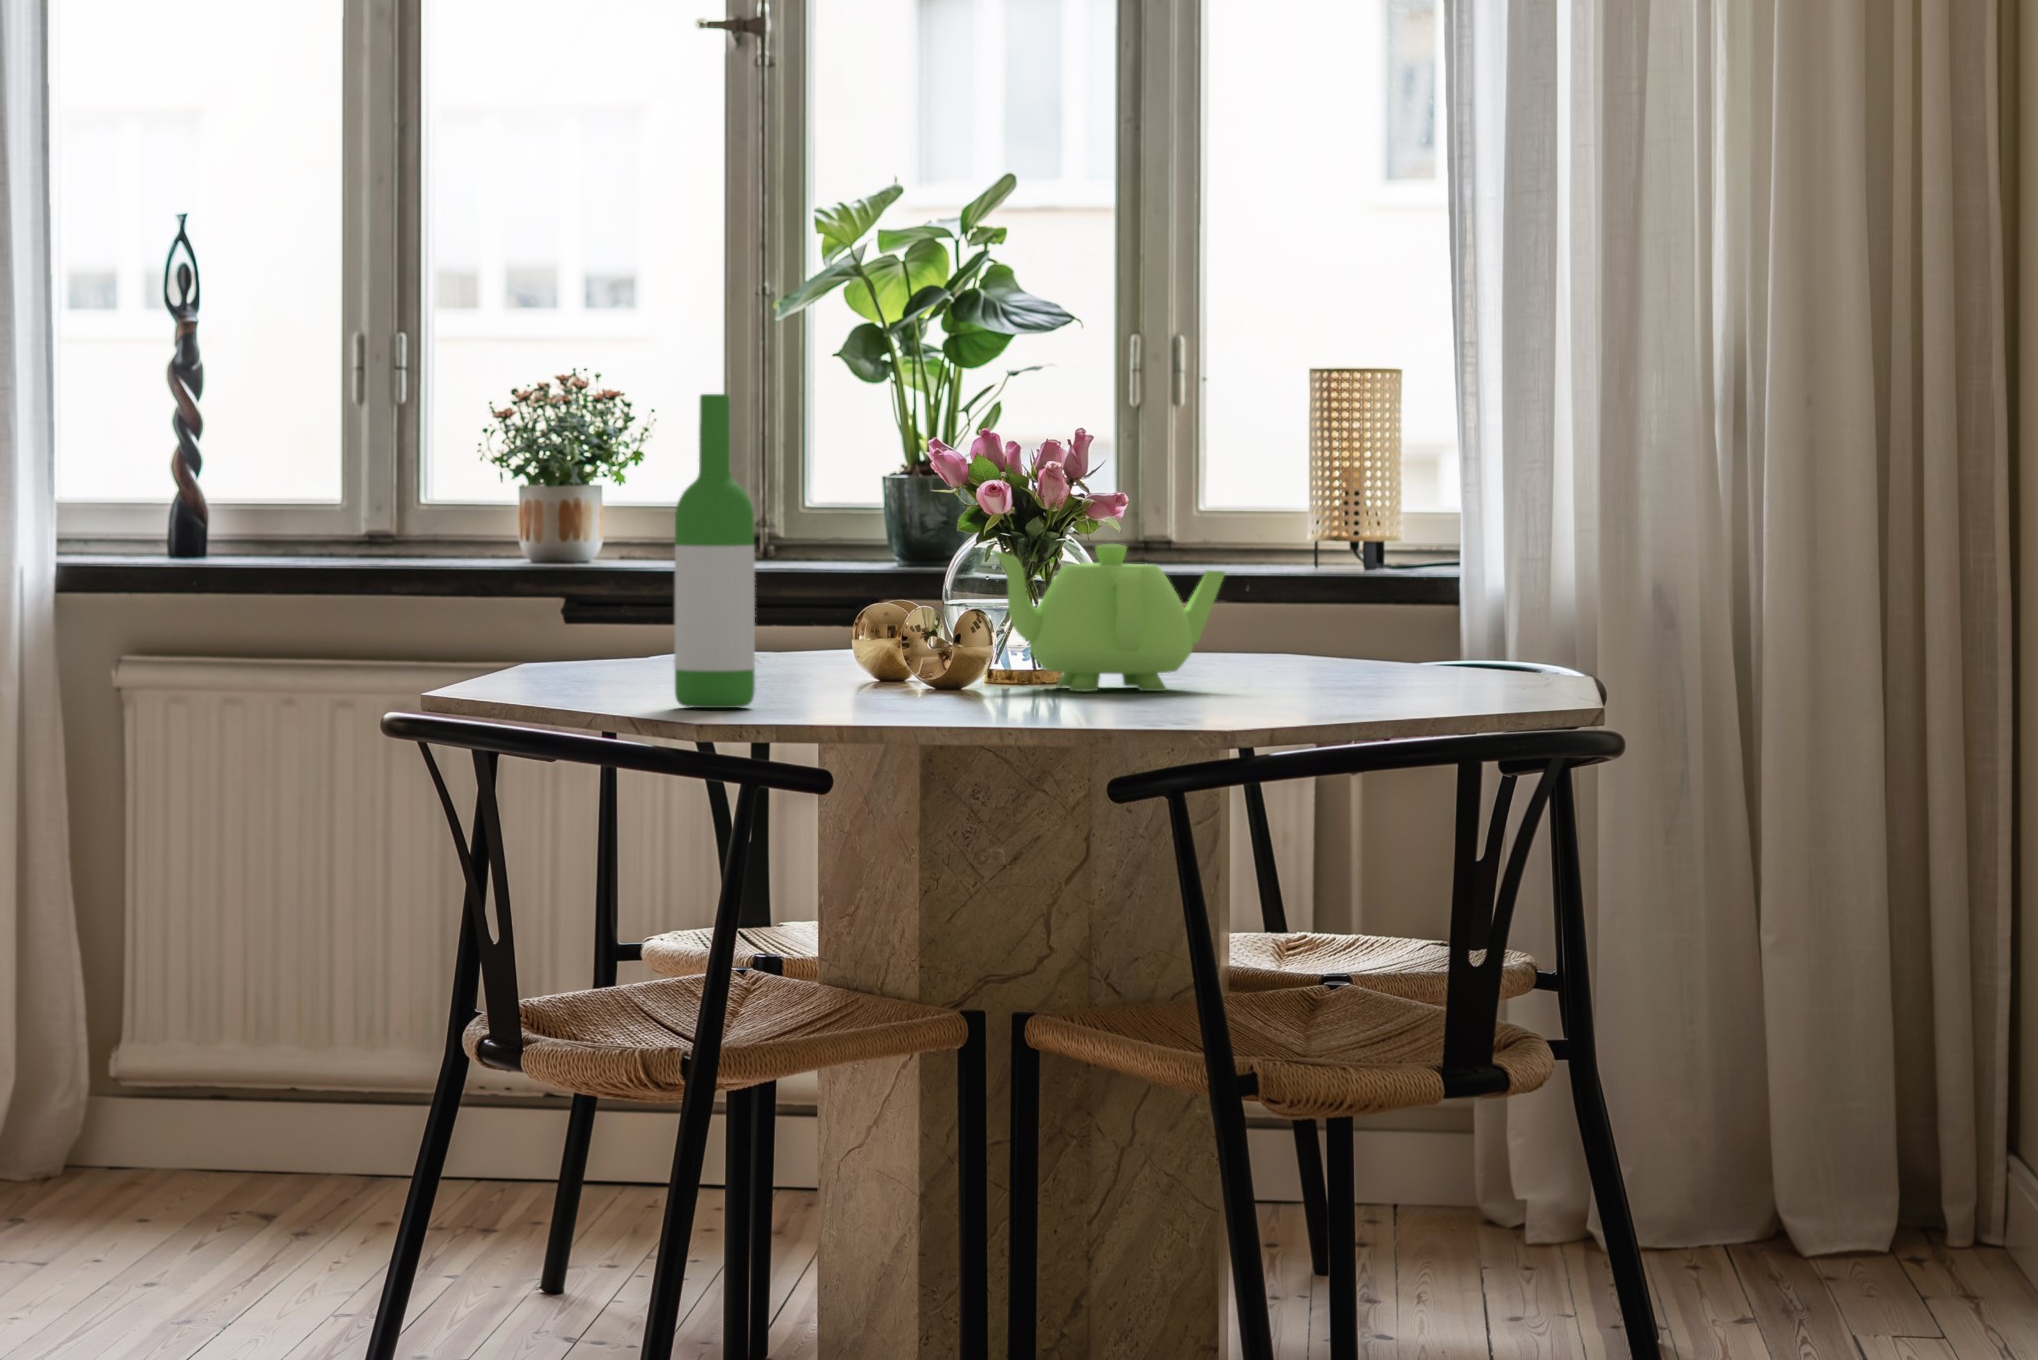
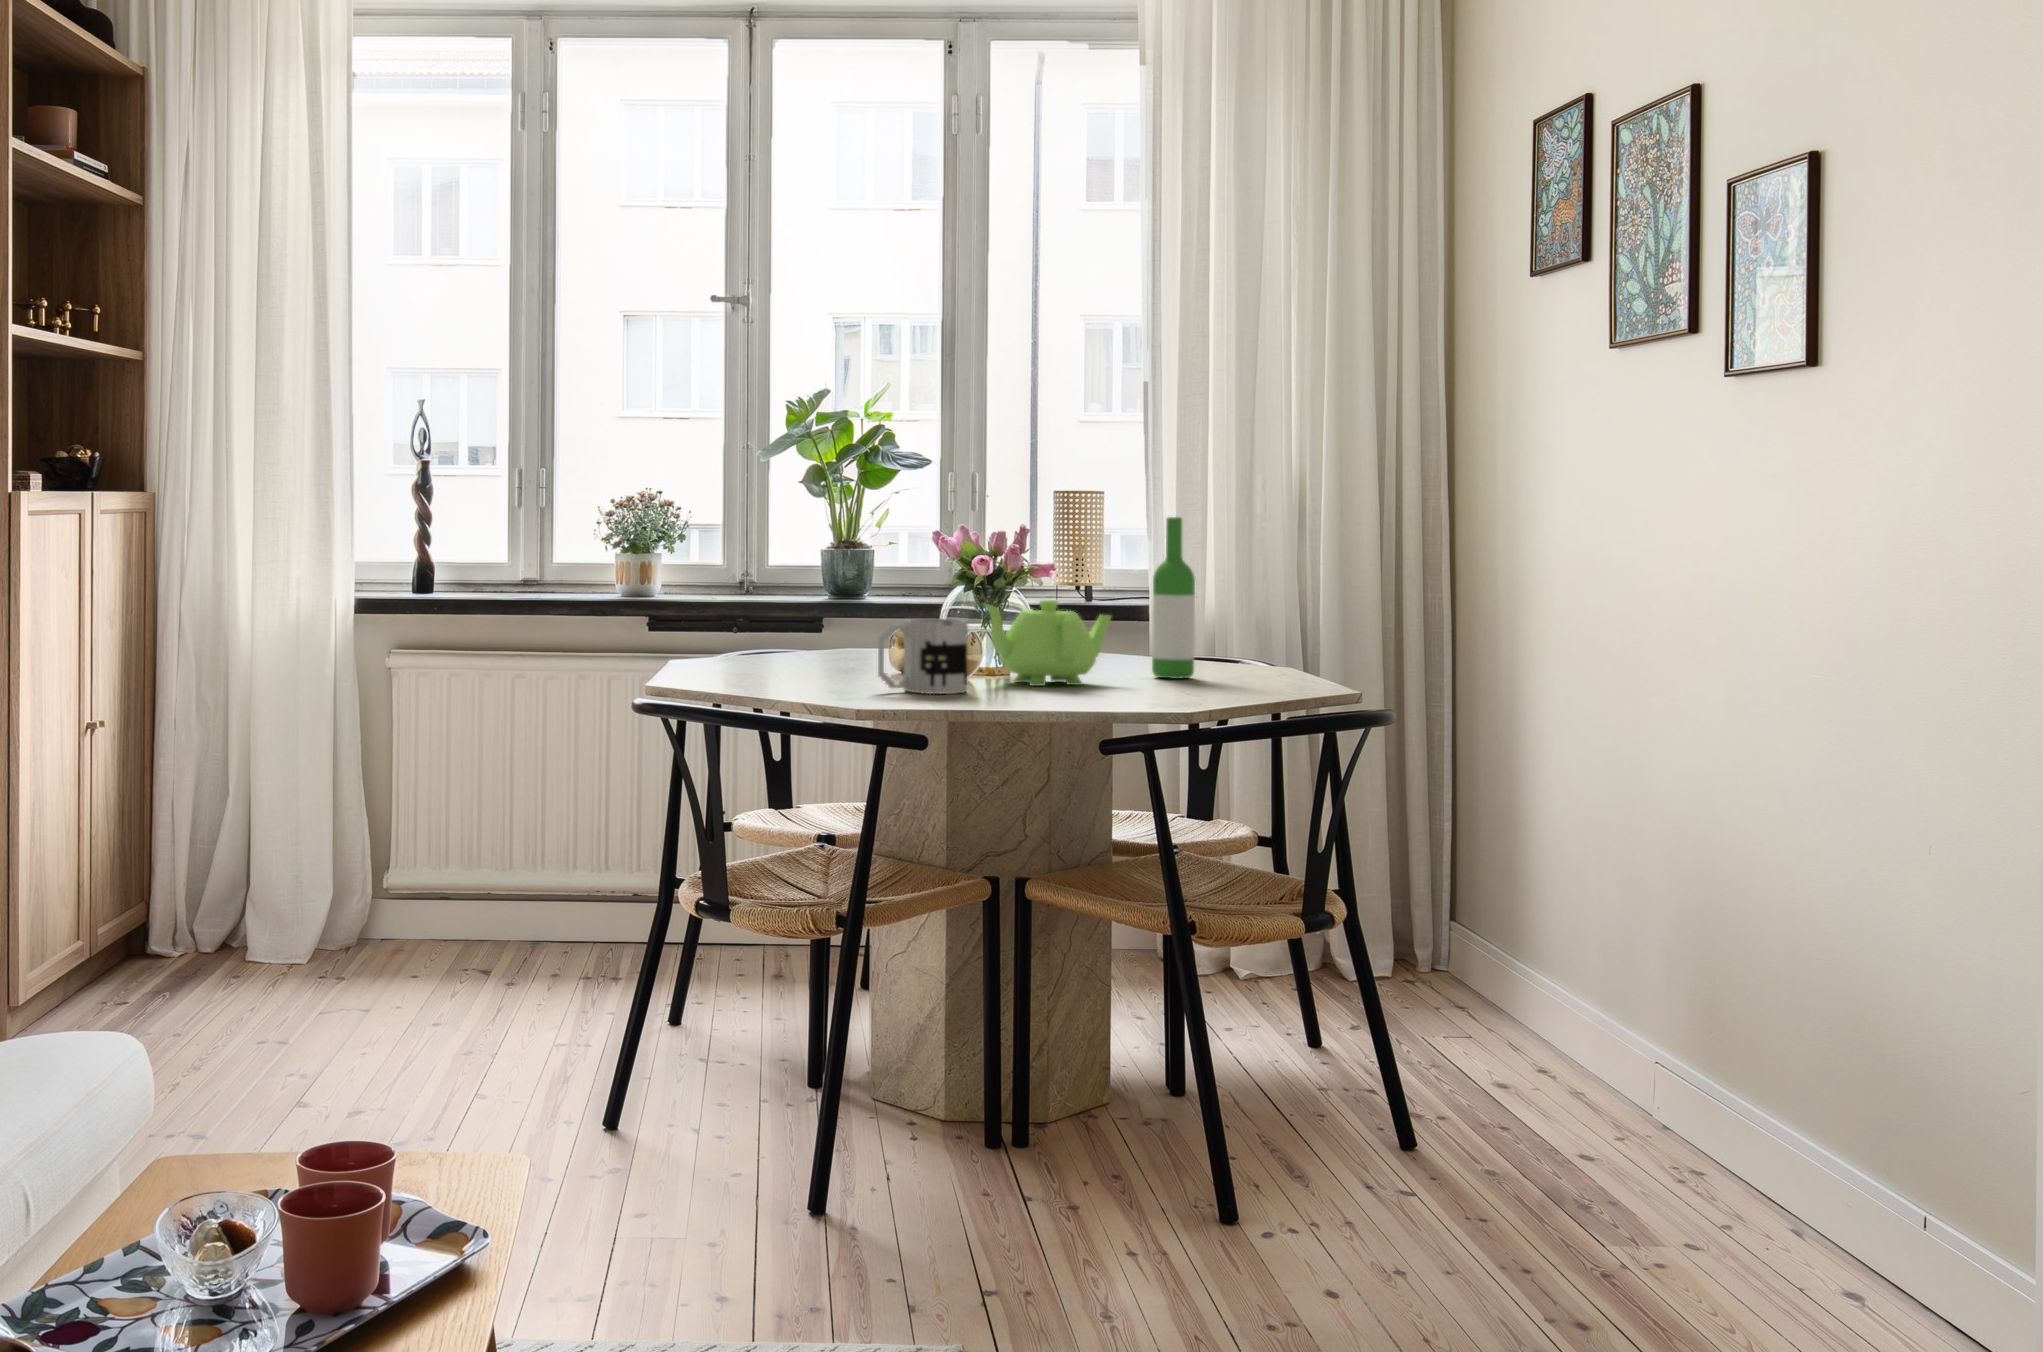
wine bottle: present [674,394,755,708] -> present [1152,517,1195,679]
mug: none [784,575,938,700] -> present [878,619,968,694]

